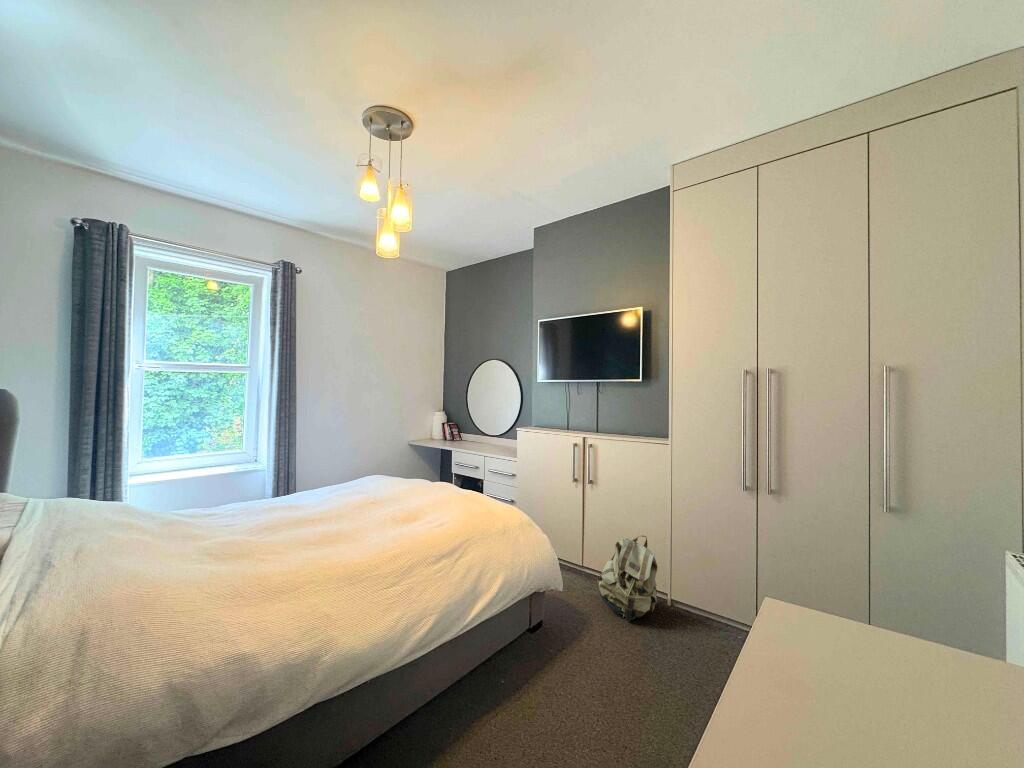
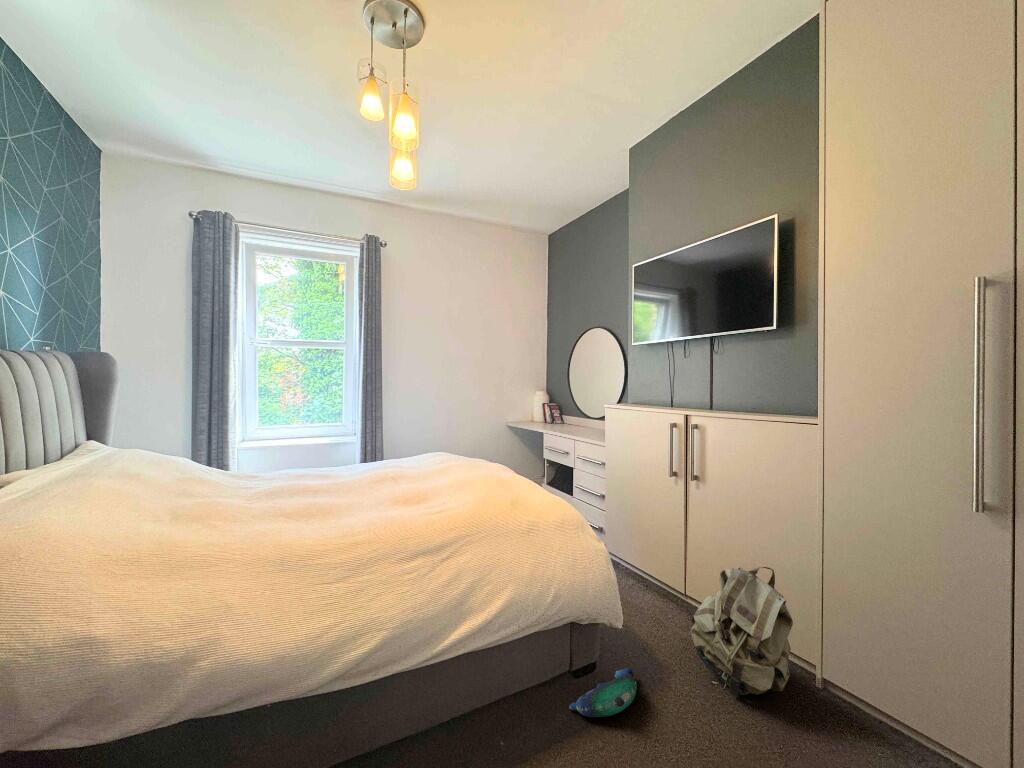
plush toy: none [535,619,575,655] -> present [569,667,637,718]

